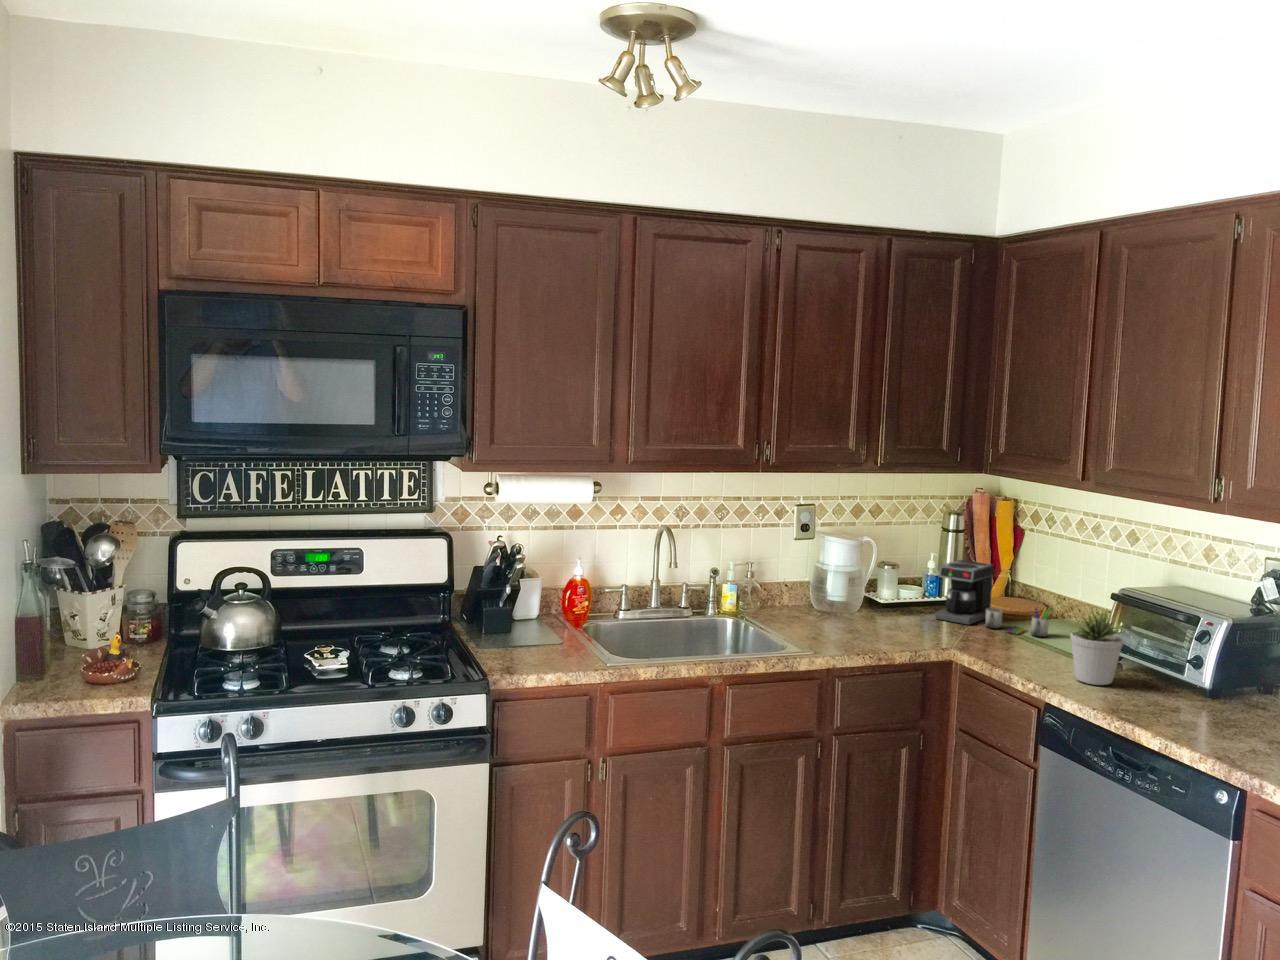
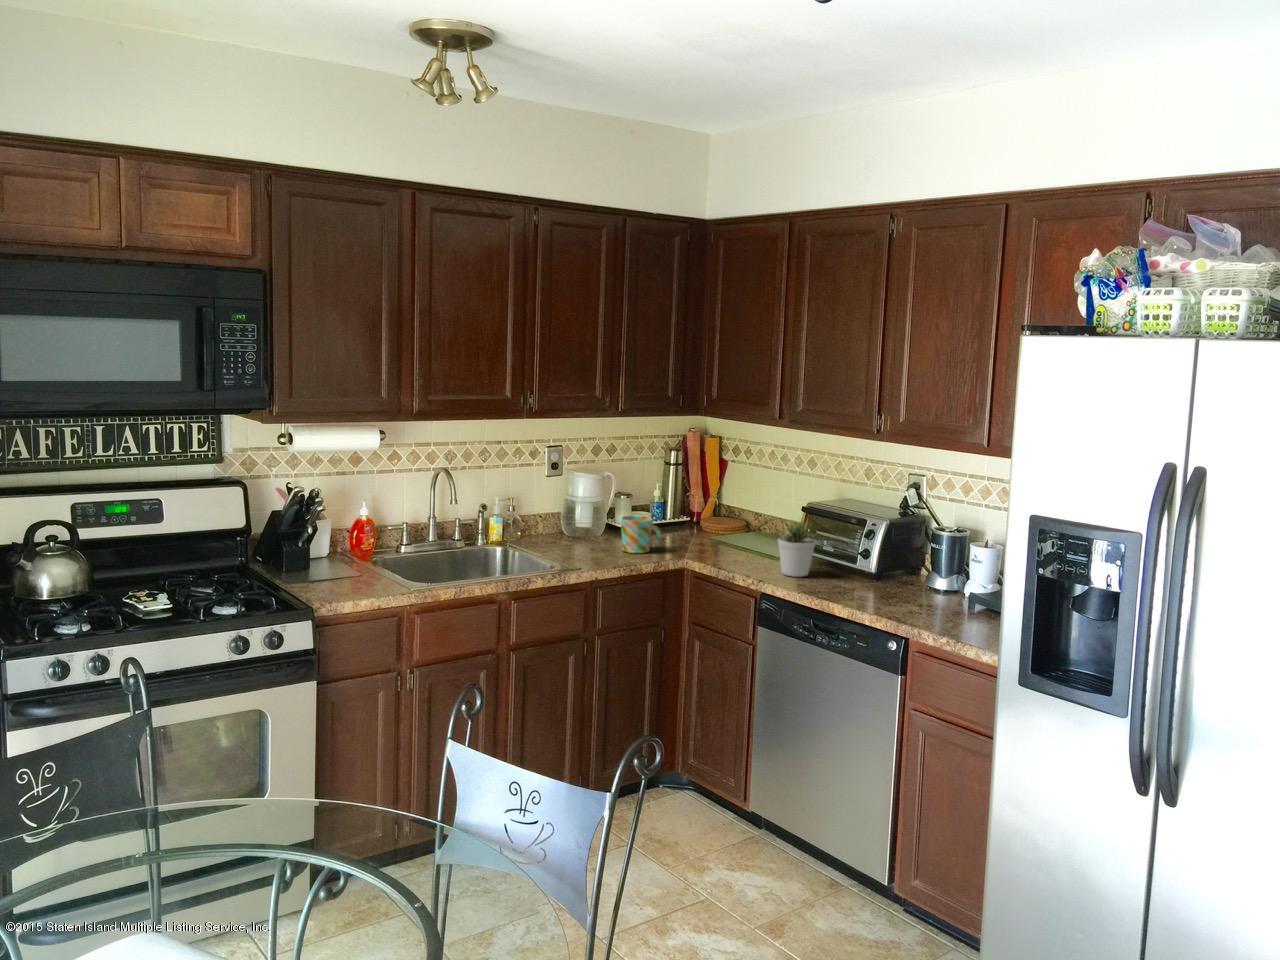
coffee maker: present [936,560,1053,637] -> none [665,488,757,545]
mug: none [874,591,924,638] -> present [621,516,661,553]

